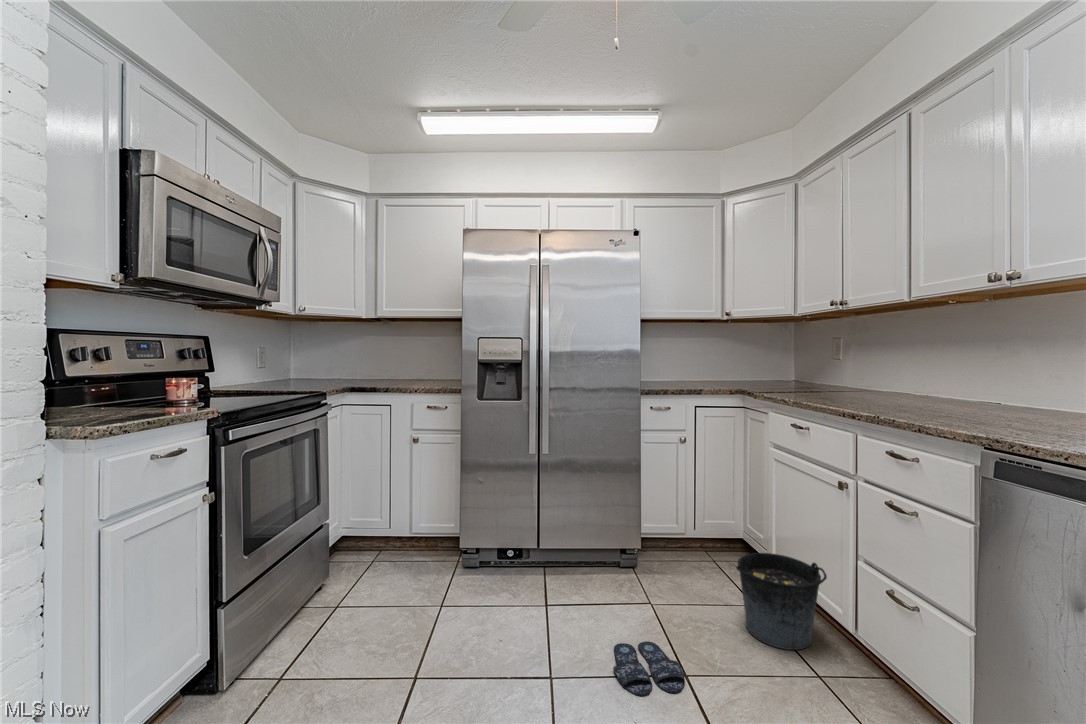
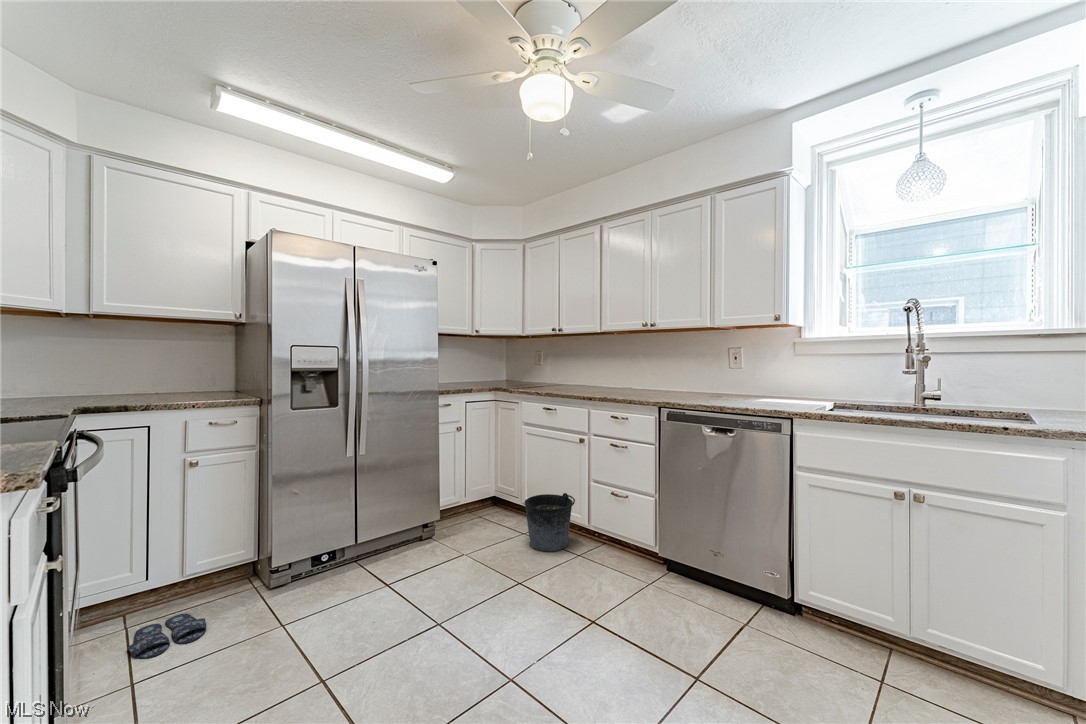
slippers: present [613,642,685,696] -> present [128,614,207,659]

